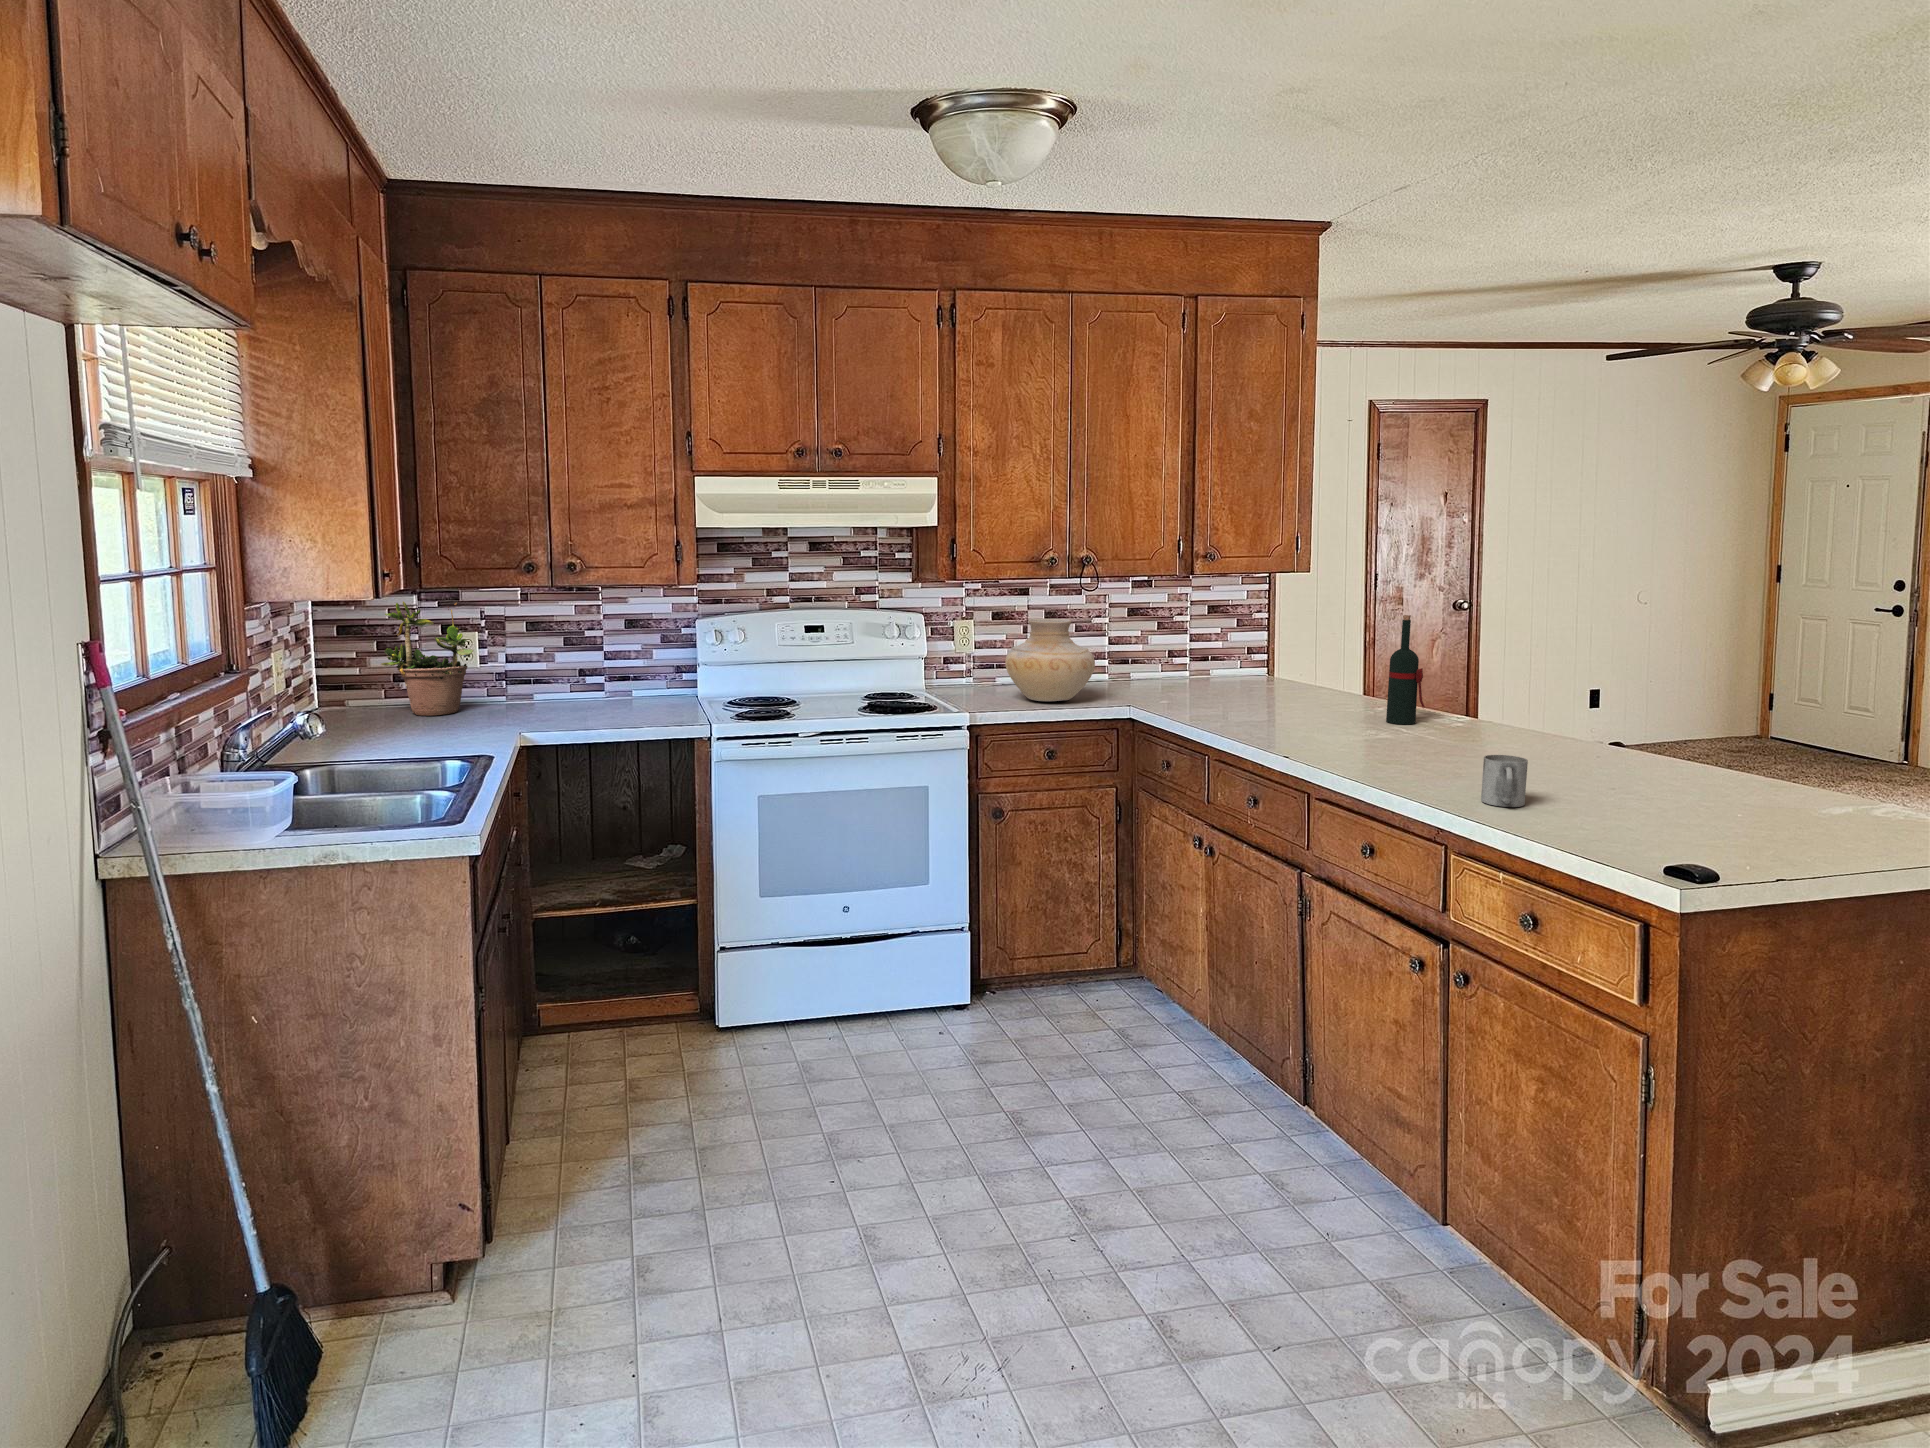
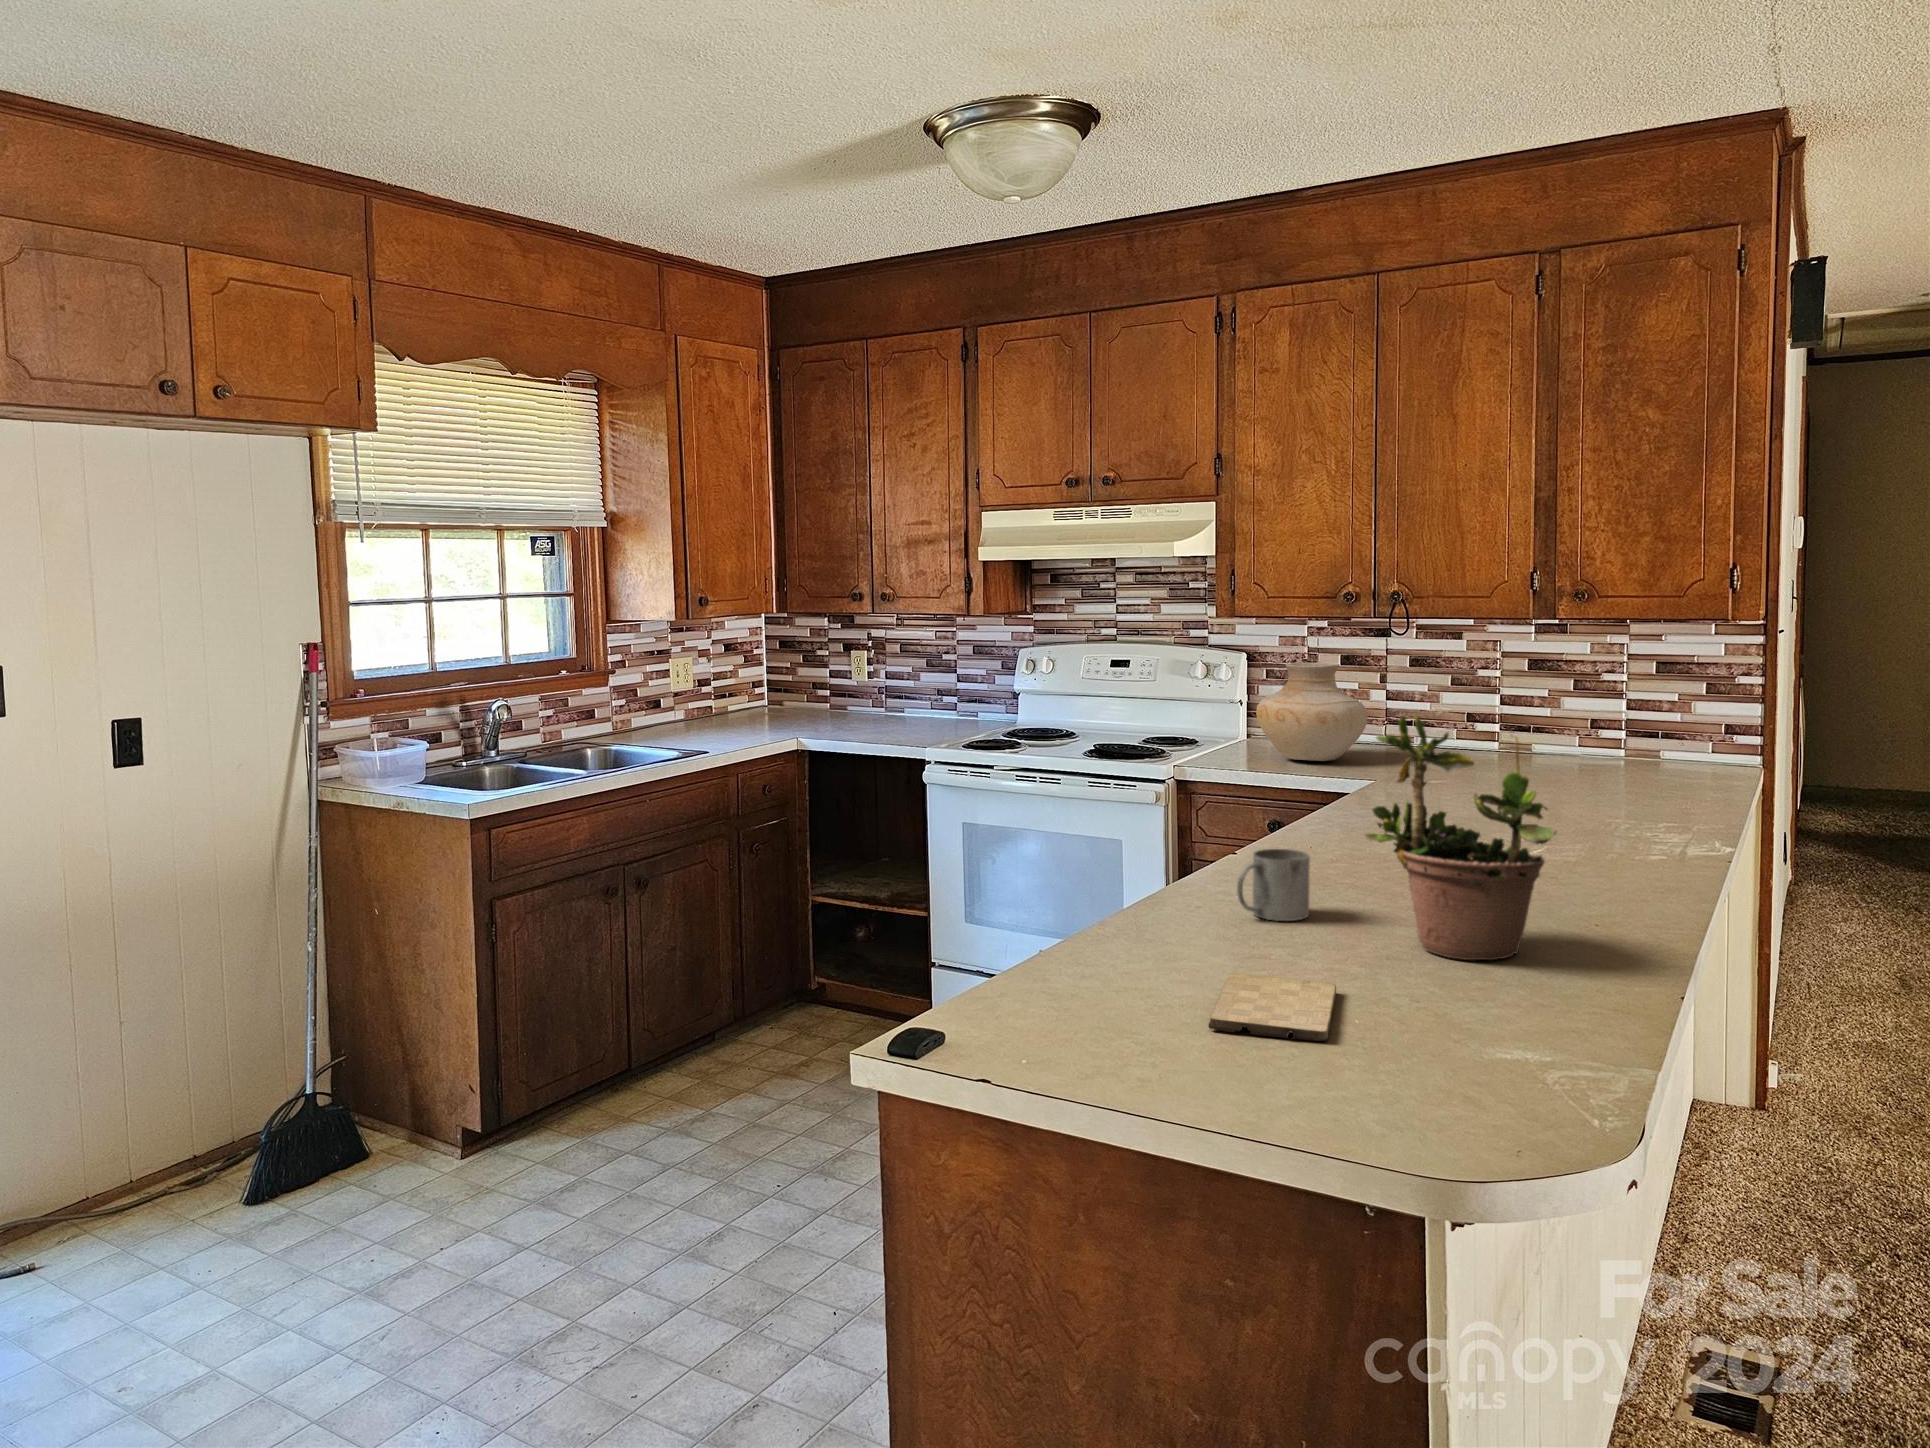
potted plant: present [381,601,473,716] -> present [1365,714,1556,960]
wine bottle: present [1386,615,1425,724] -> none [1622,675,1673,839]
cutting board: none [1665,831,1813,870] -> present [1208,973,1336,1041]

